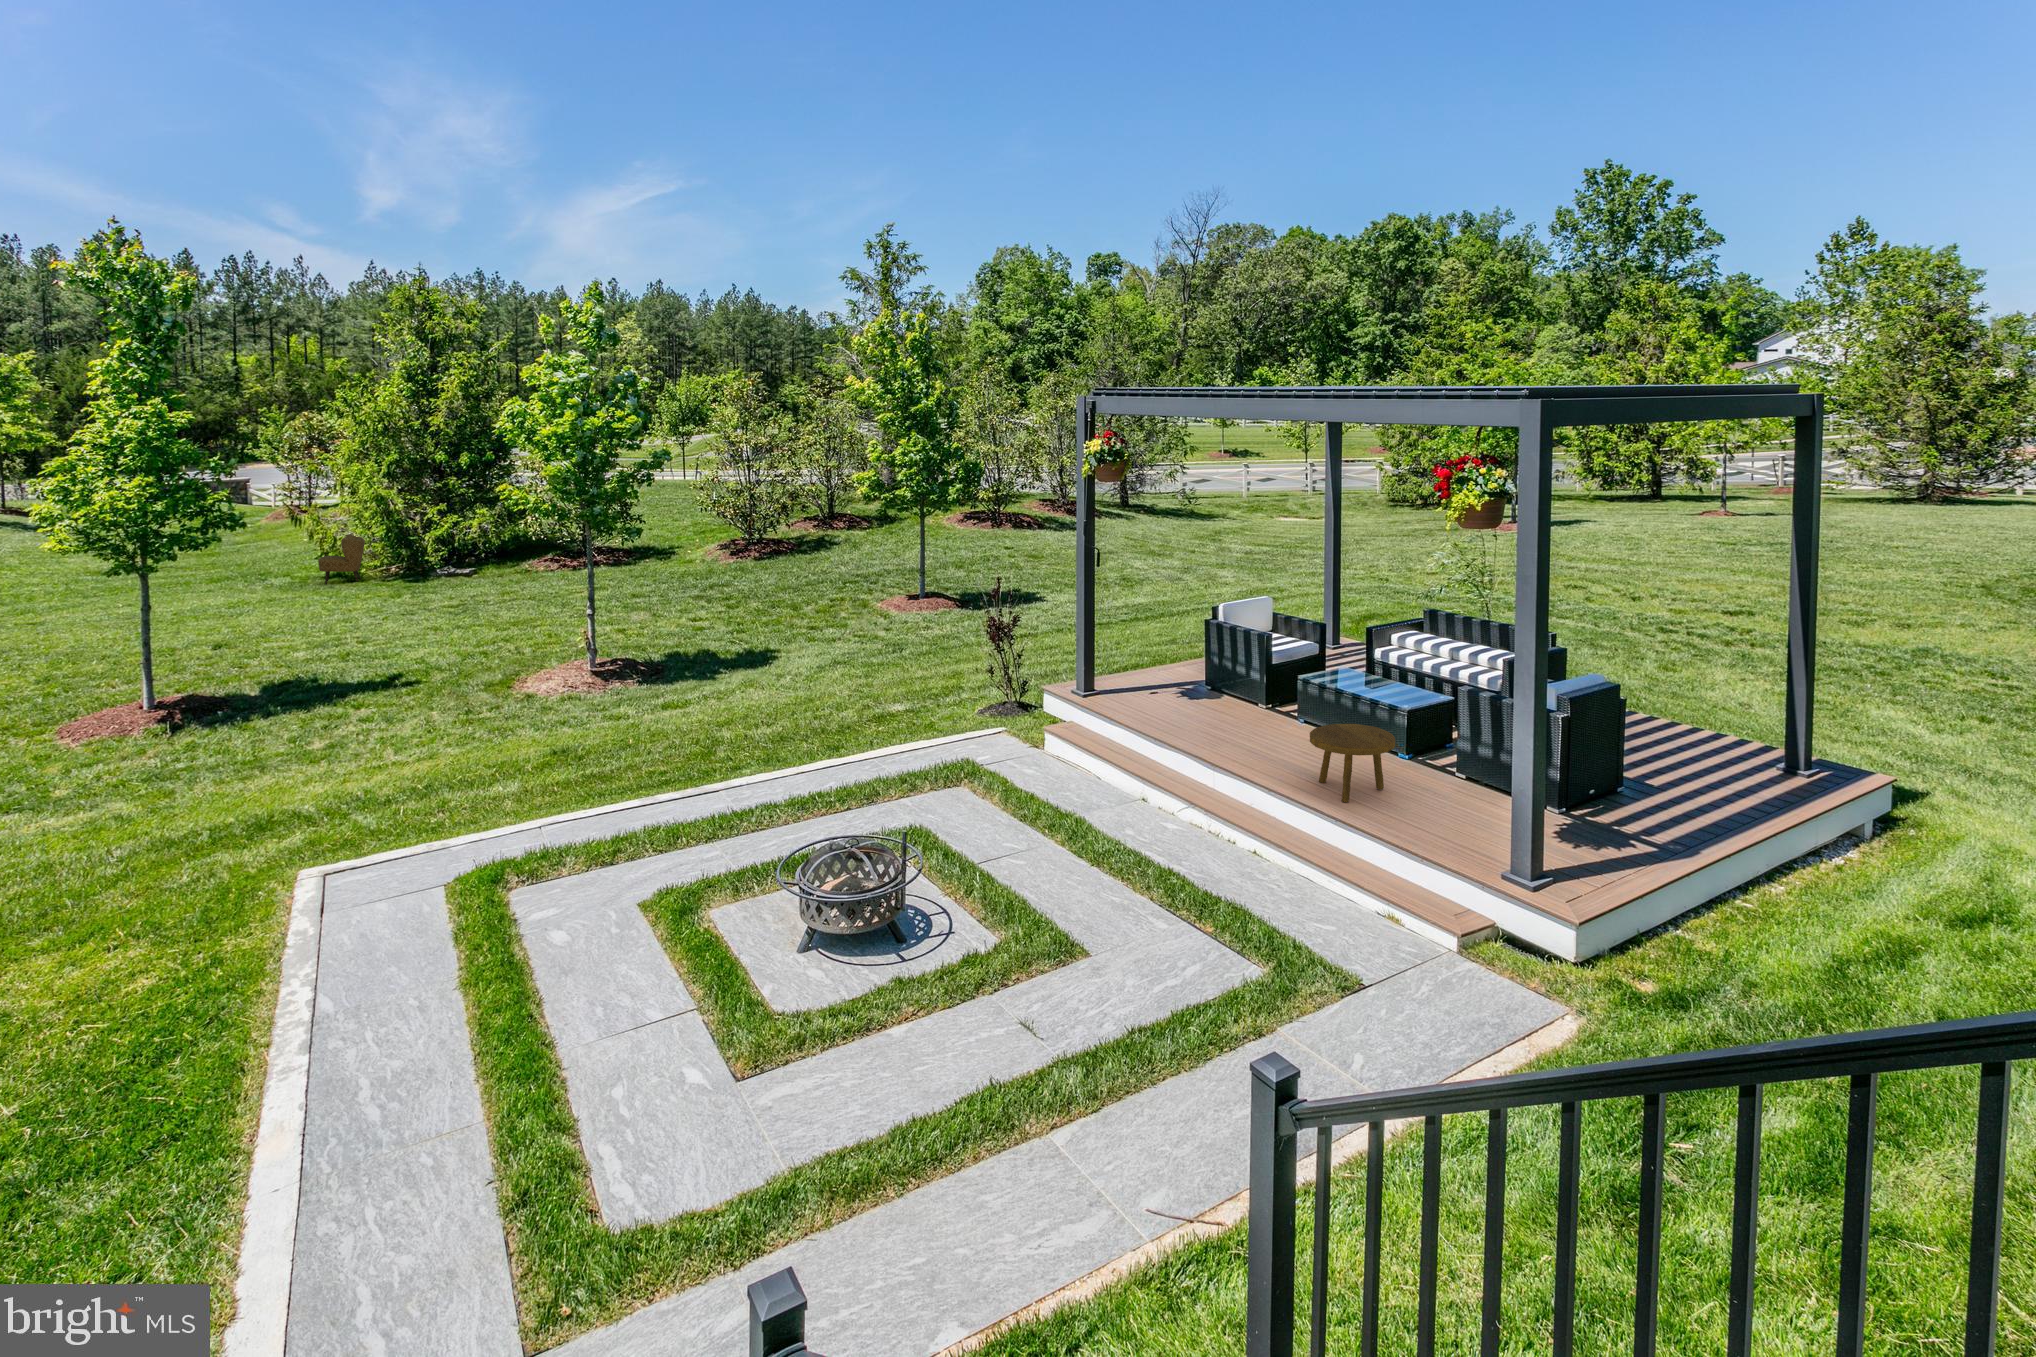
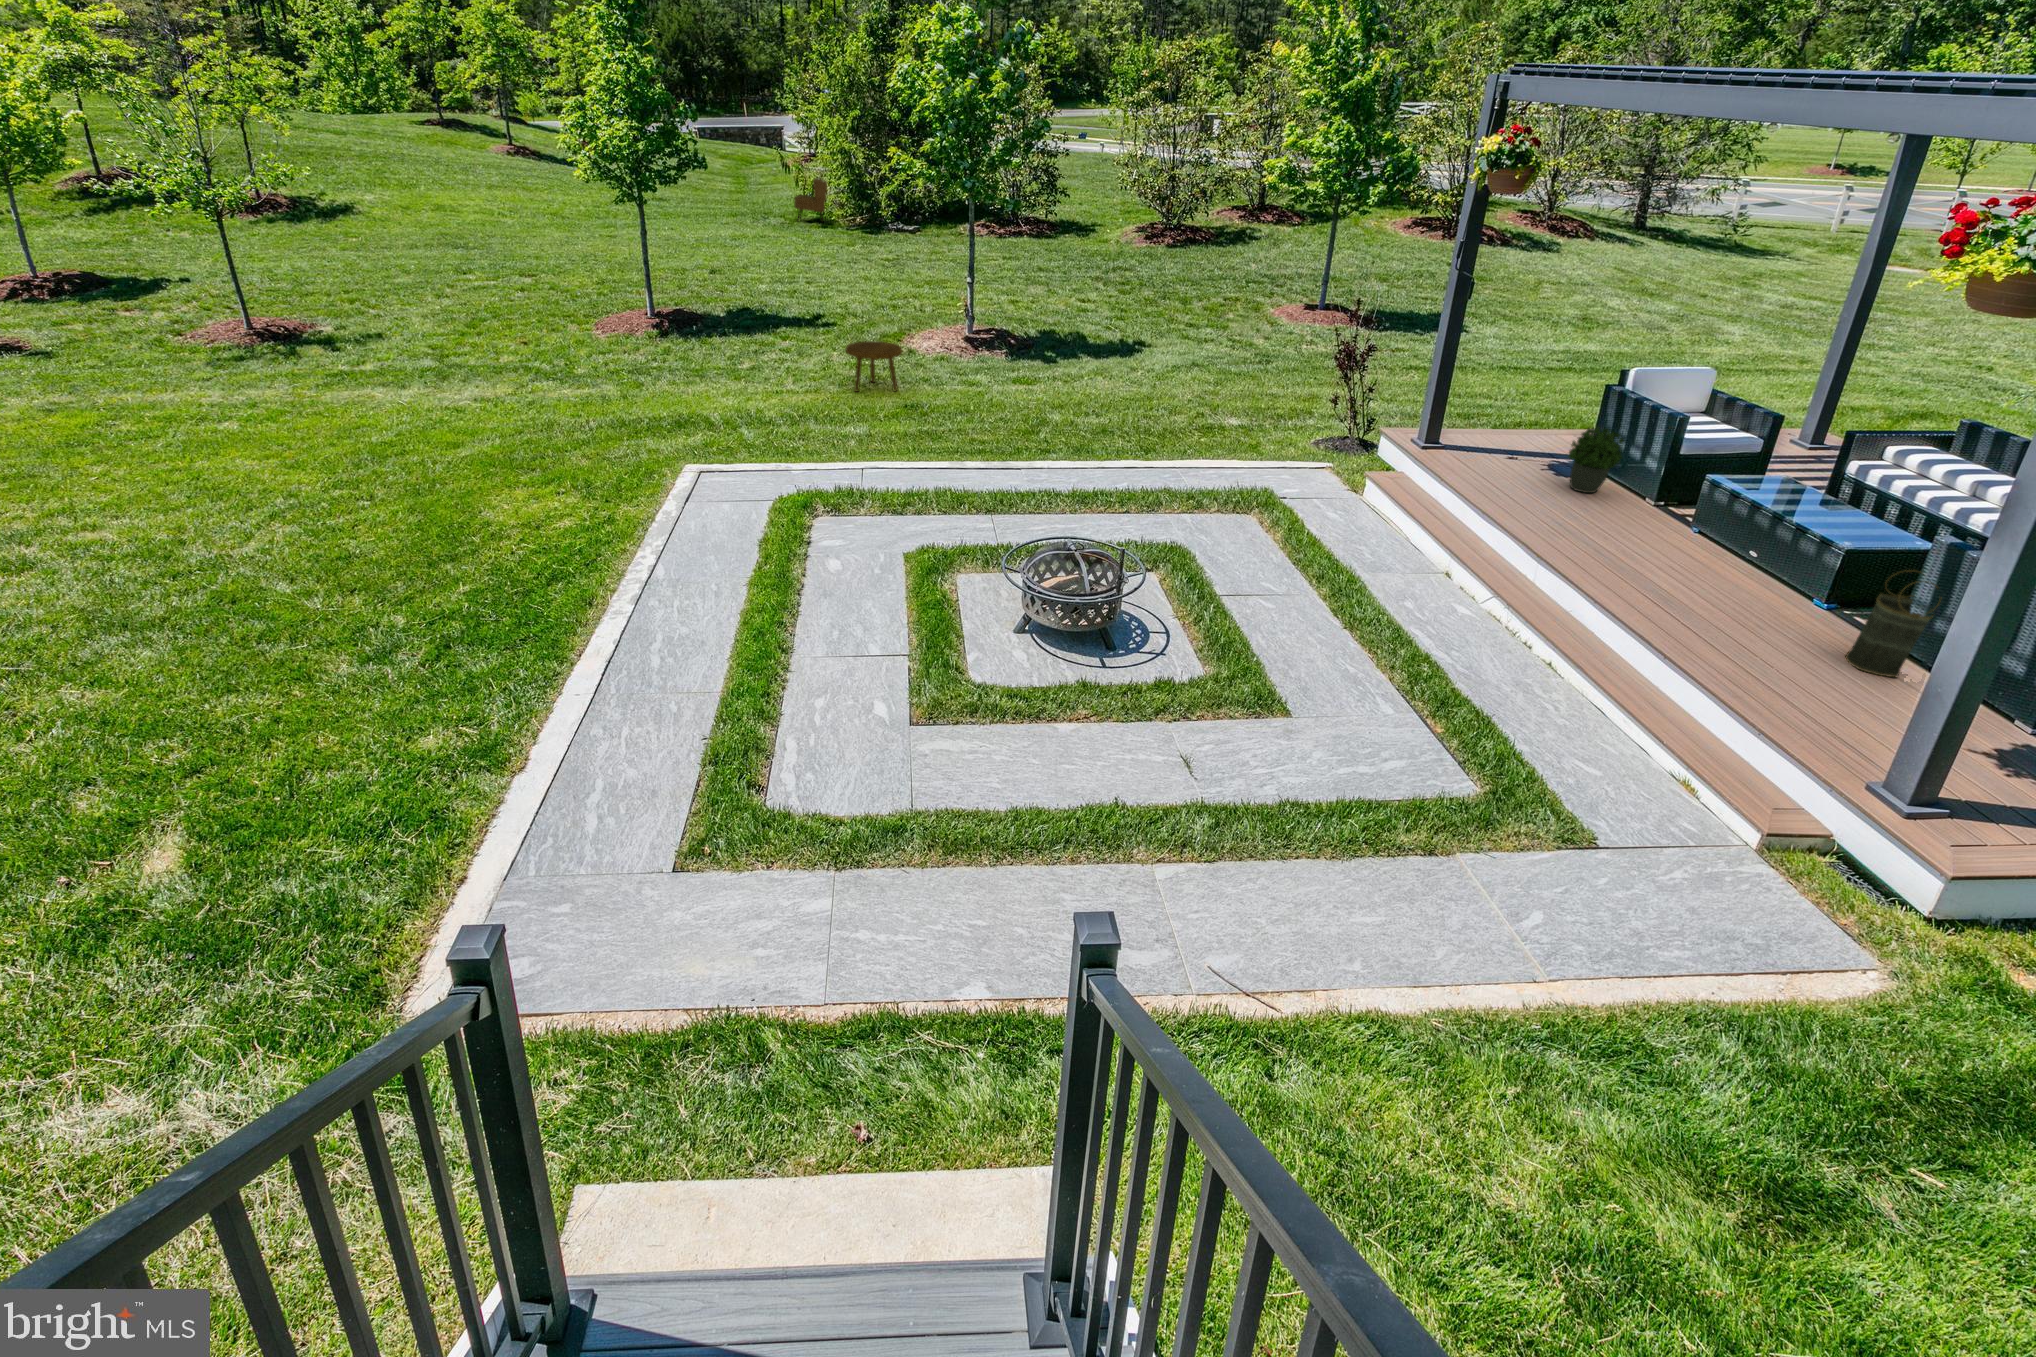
potted plant: none [1196,656,1238,710] -> present [1568,427,1624,493]
basket: none [1450,719,1492,801] -> present [1845,571,1940,677]
footstool: present [1310,724,1395,803] -> present [845,341,902,391]

